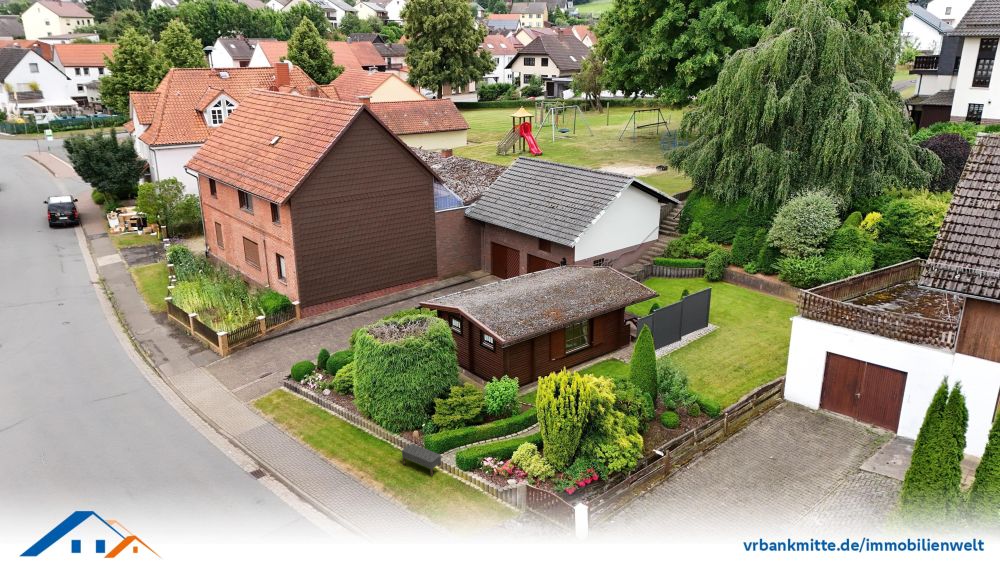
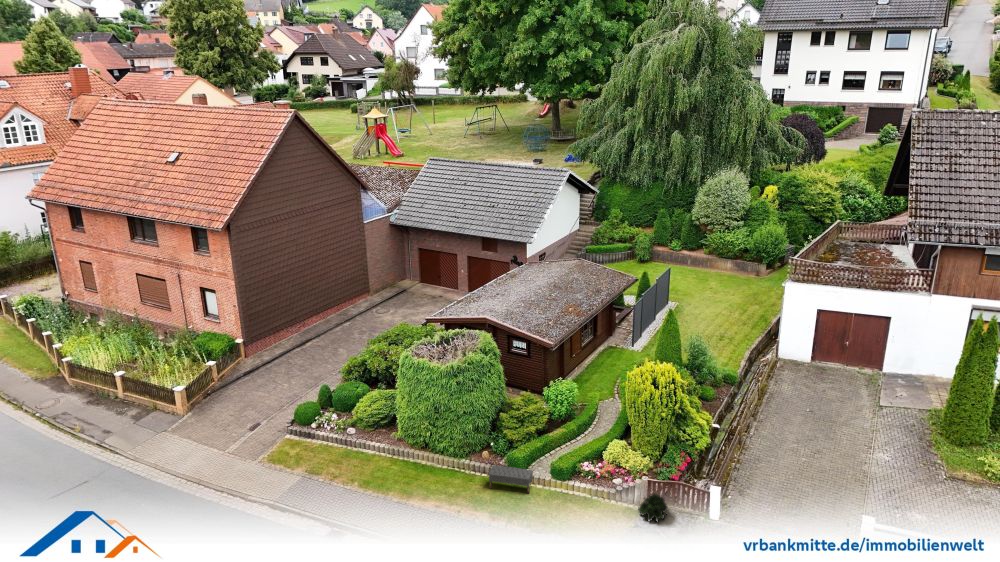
potted plant: none [511,499,540,528] -> present [638,494,668,522]

